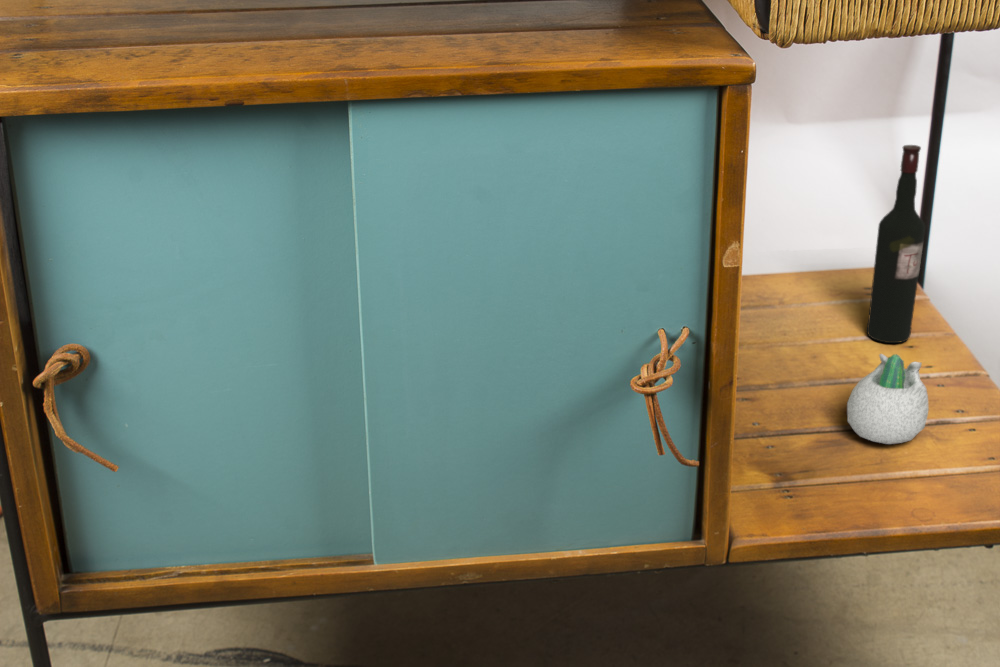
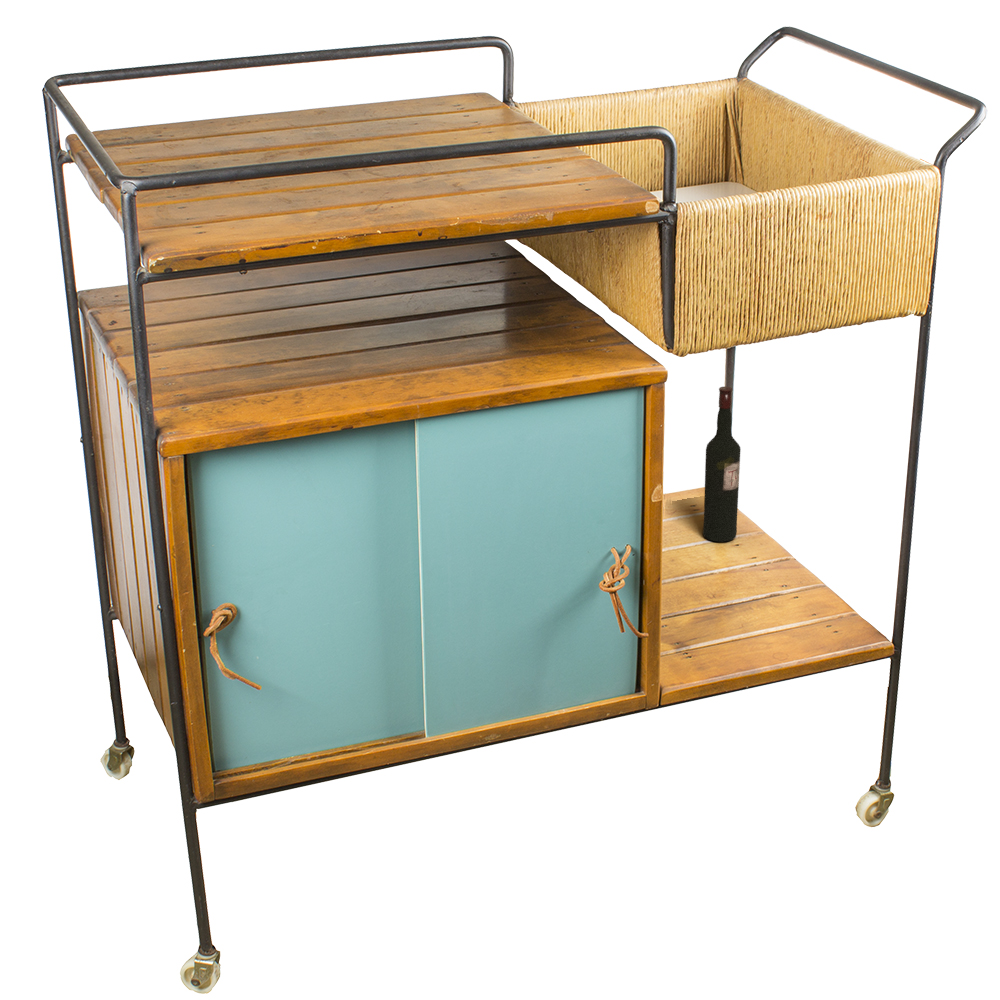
succulent planter: present [847,354,929,444] -> none [710,548,767,614]

